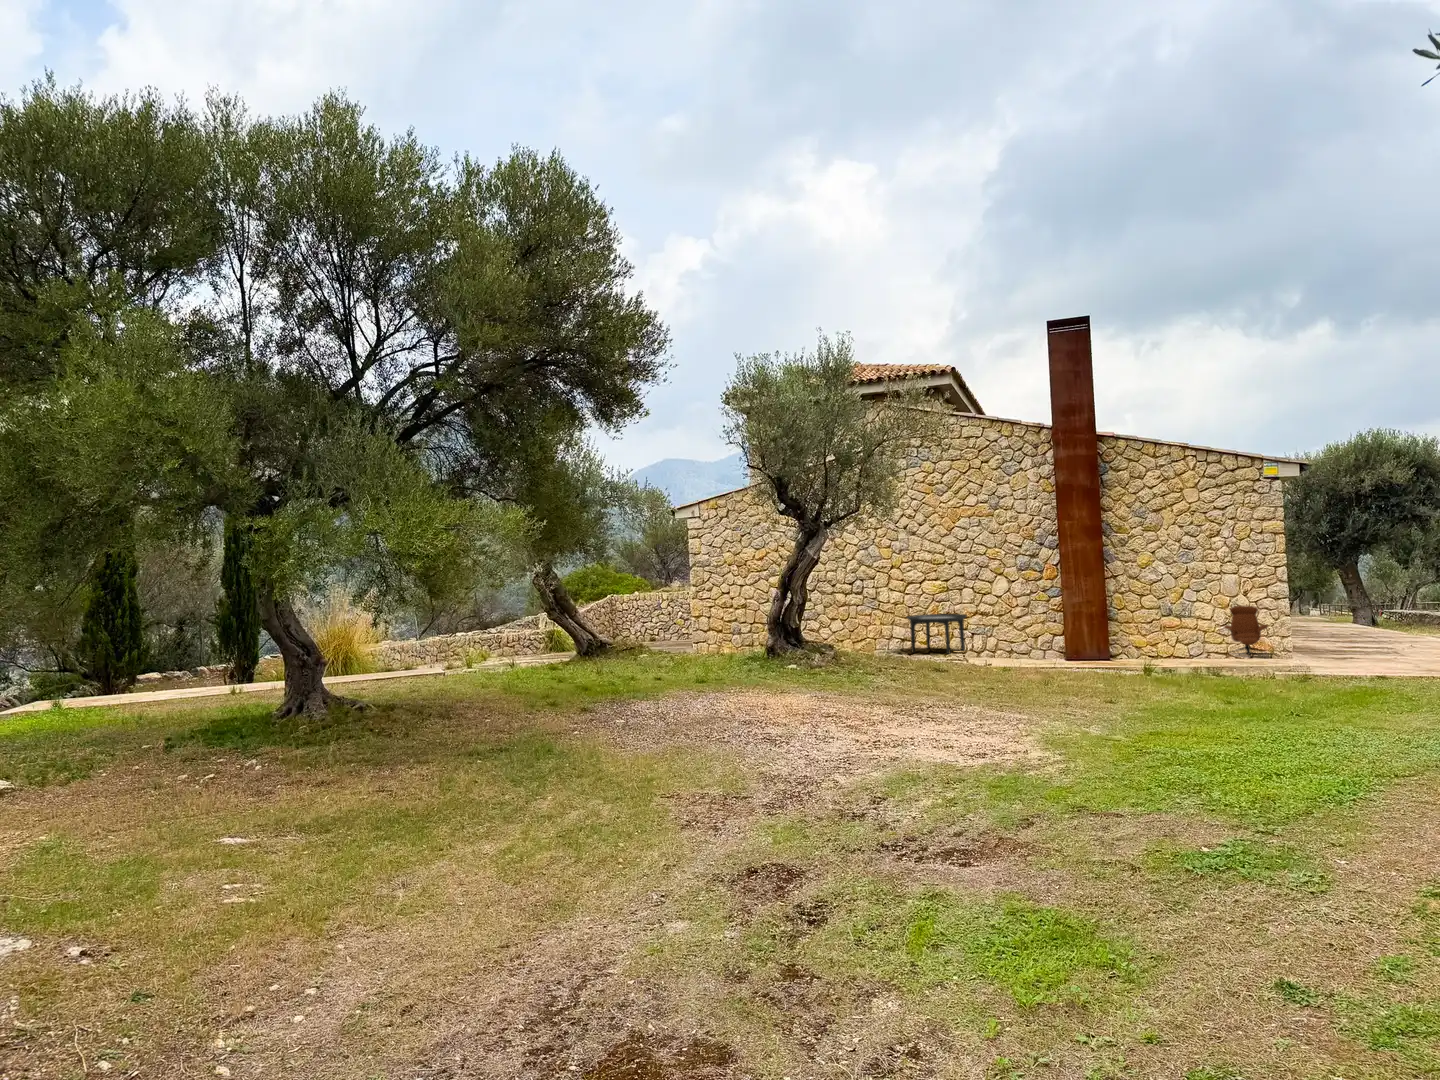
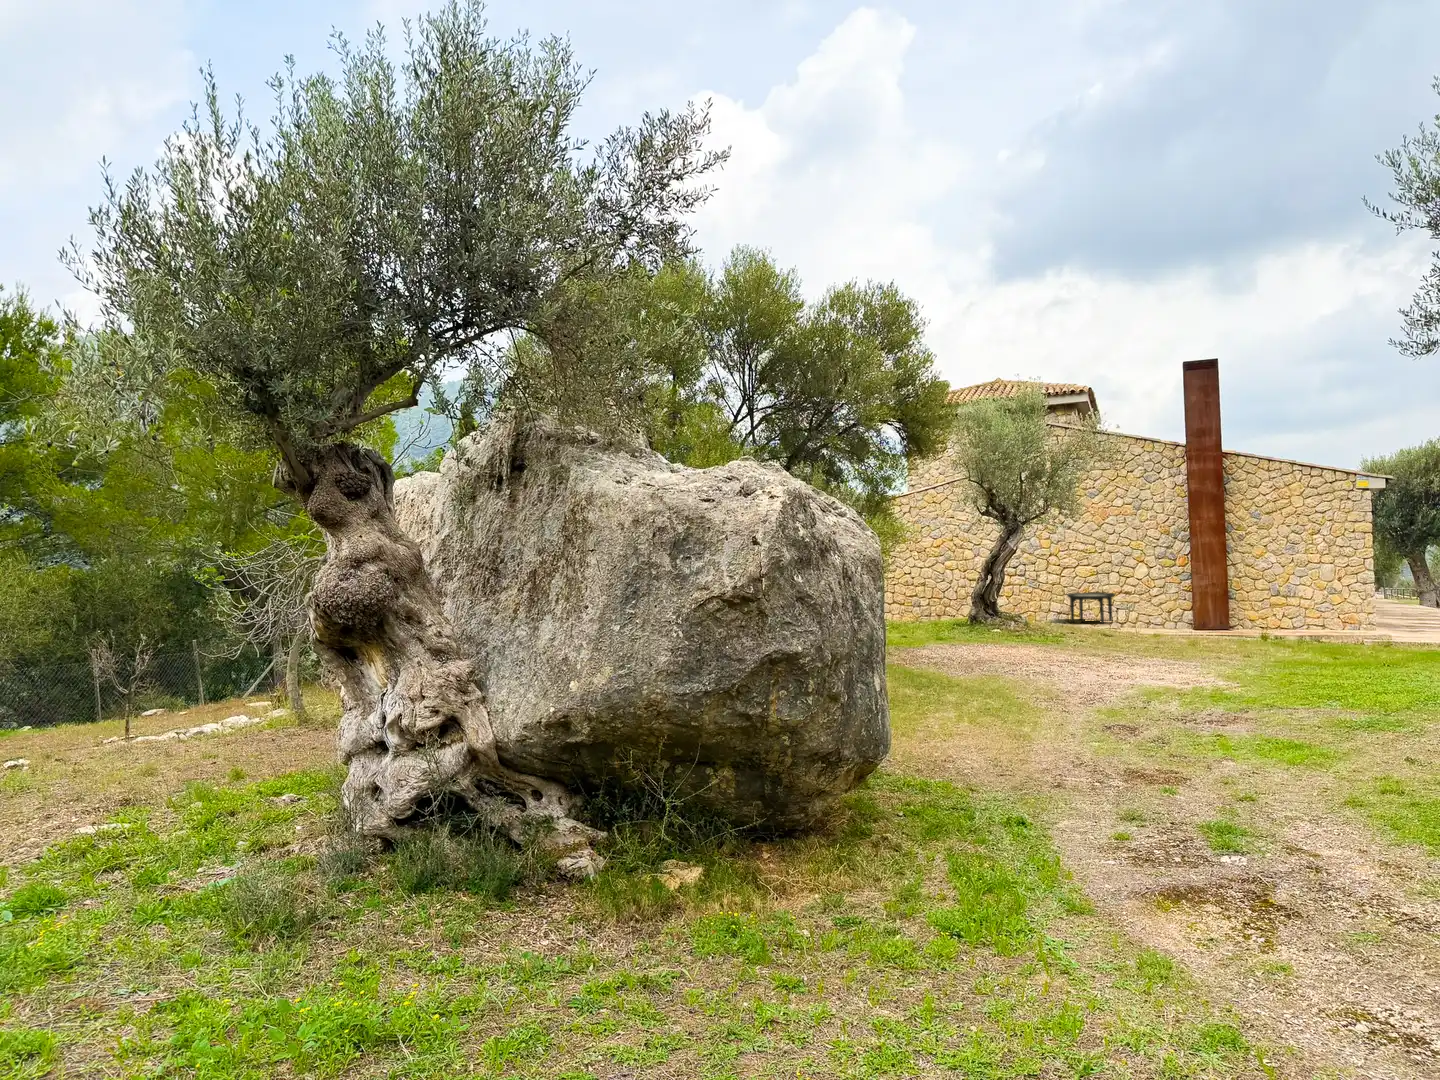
lounge chair: present [1224,606,1268,656] -> none [1322,588,1357,628]

